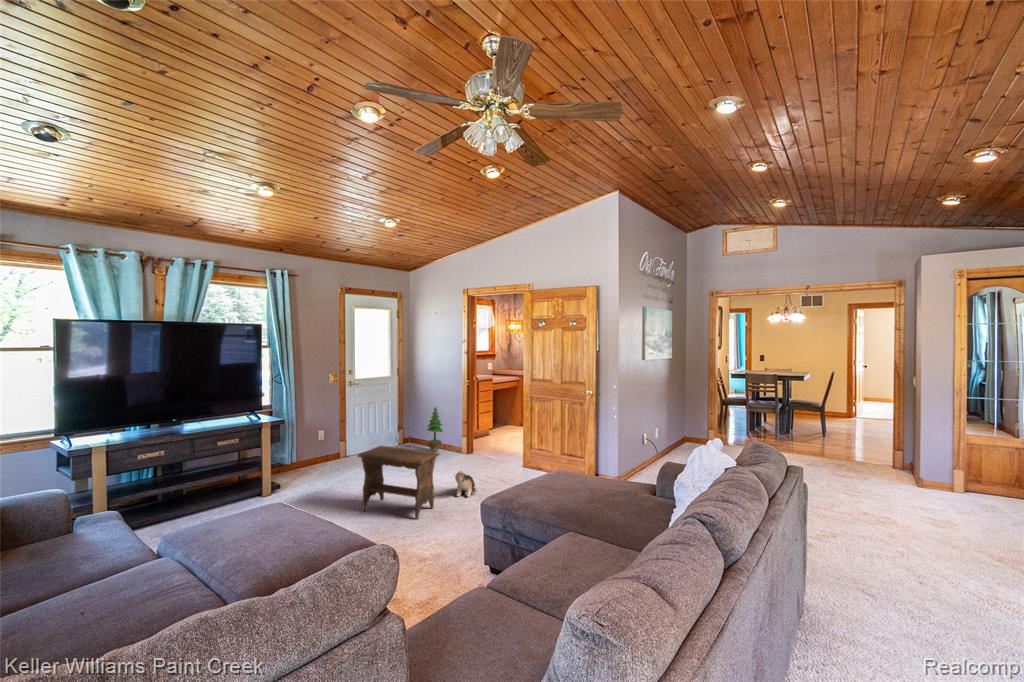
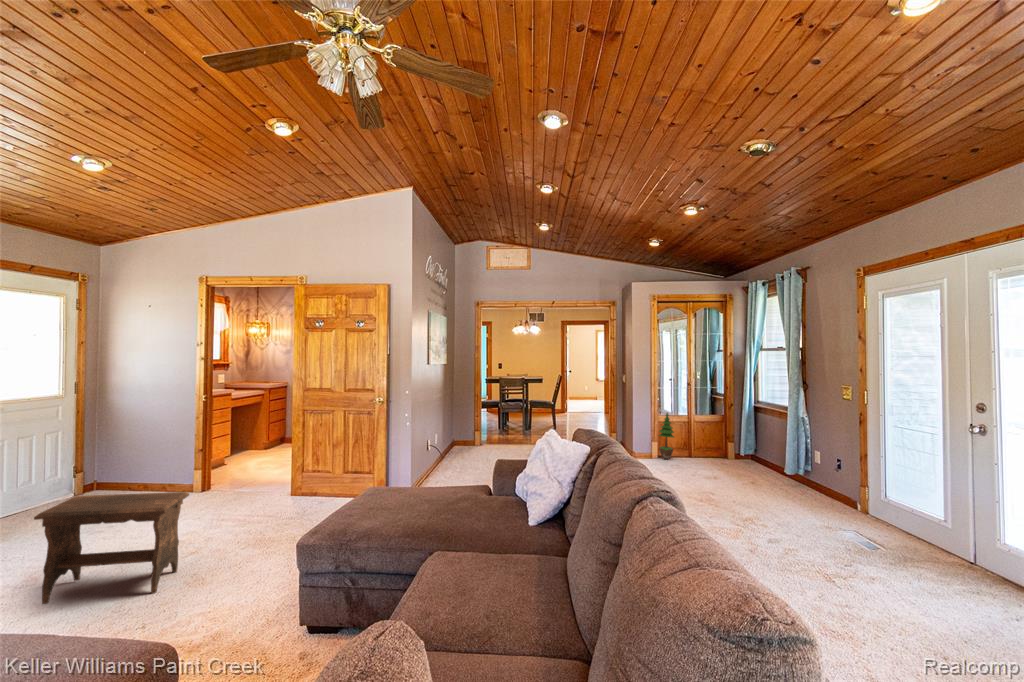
potted tree: present [427,407,443,452] -> present [659,413,674,459]
plush toy: present [455,471,476,497] -> none [206,512,237,548]

